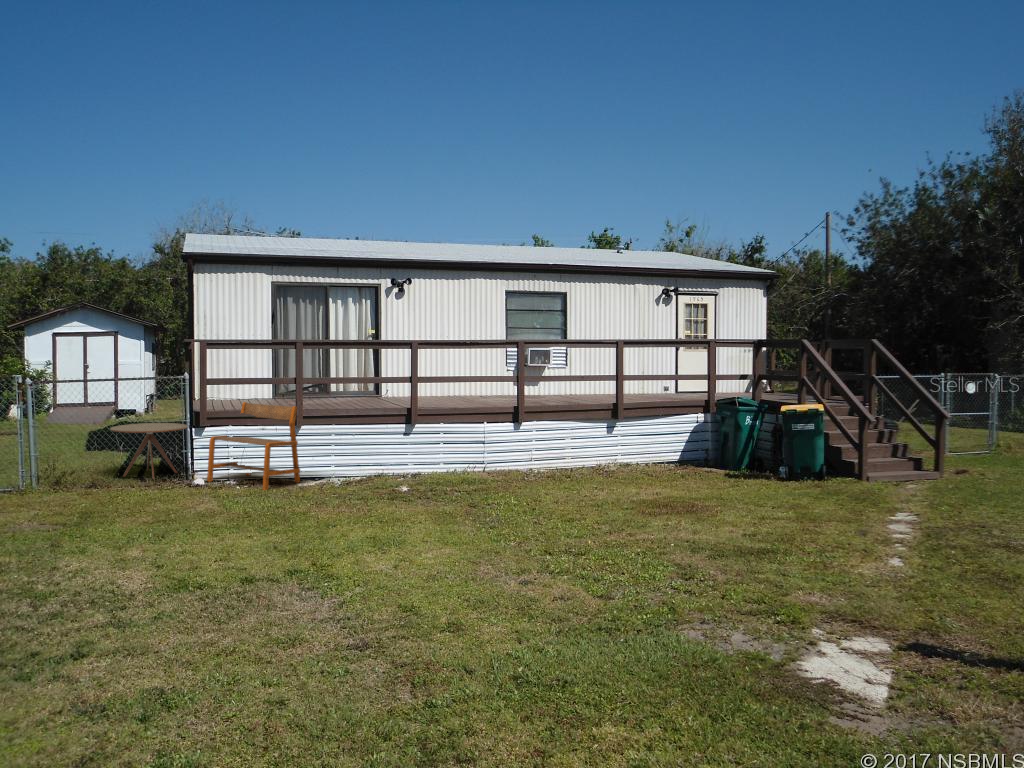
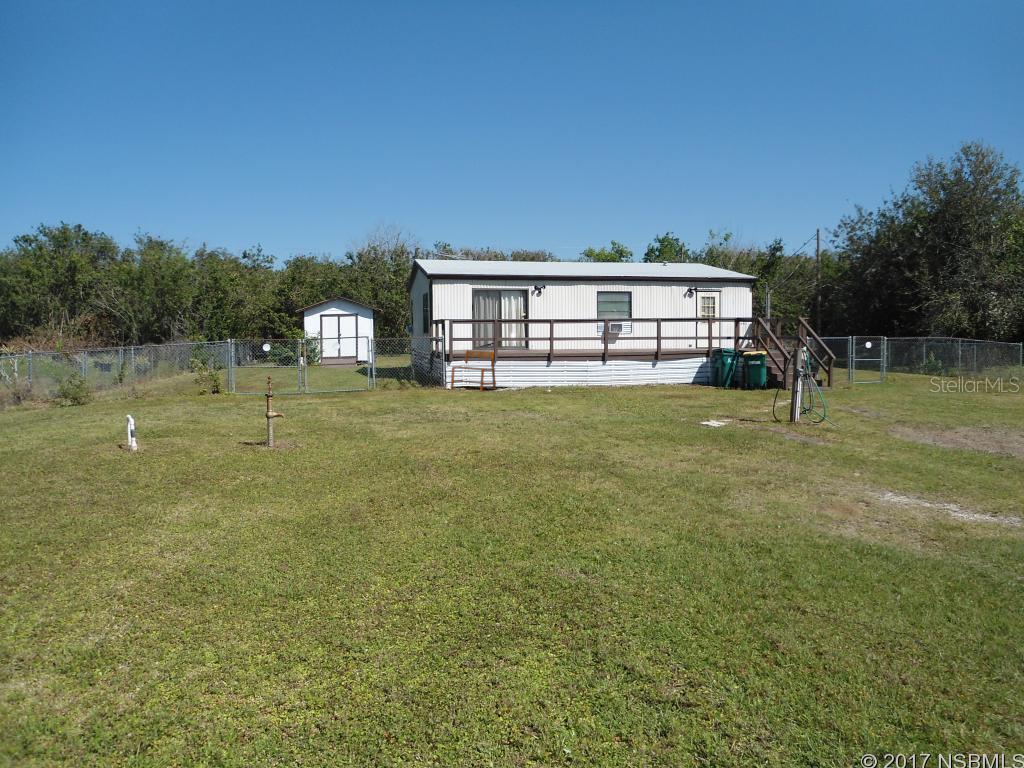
round table: present [110,423,187,478] -> none [403,361,438,388]

